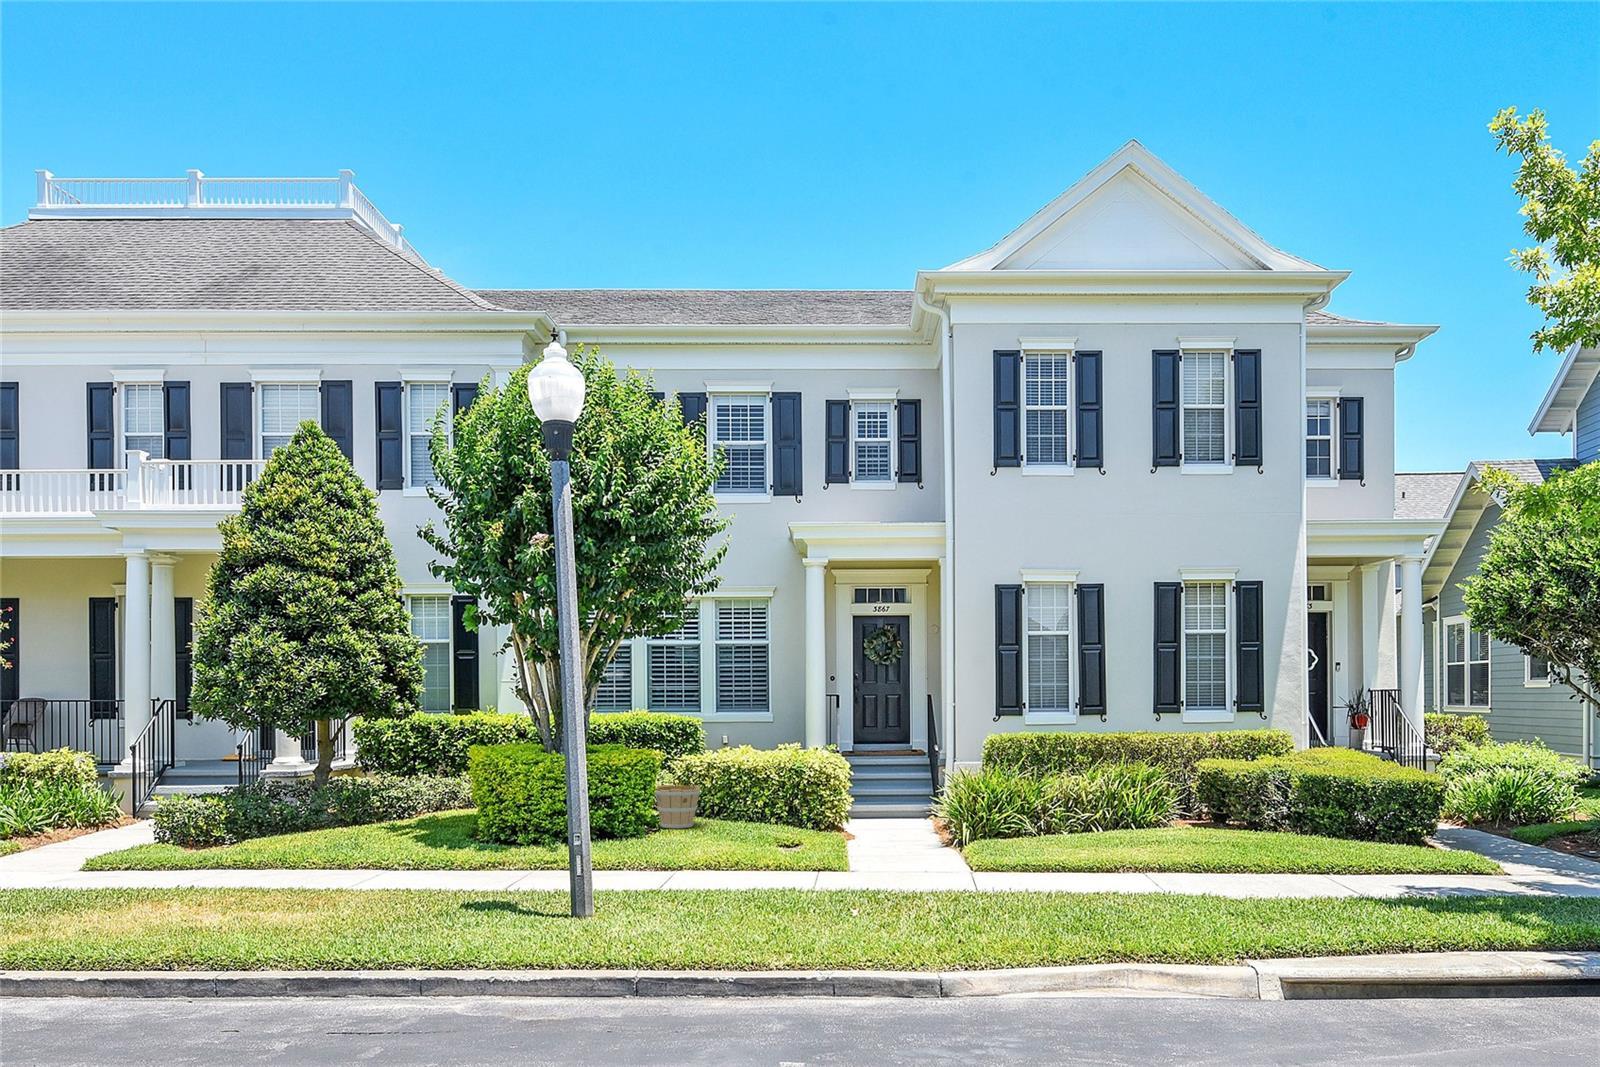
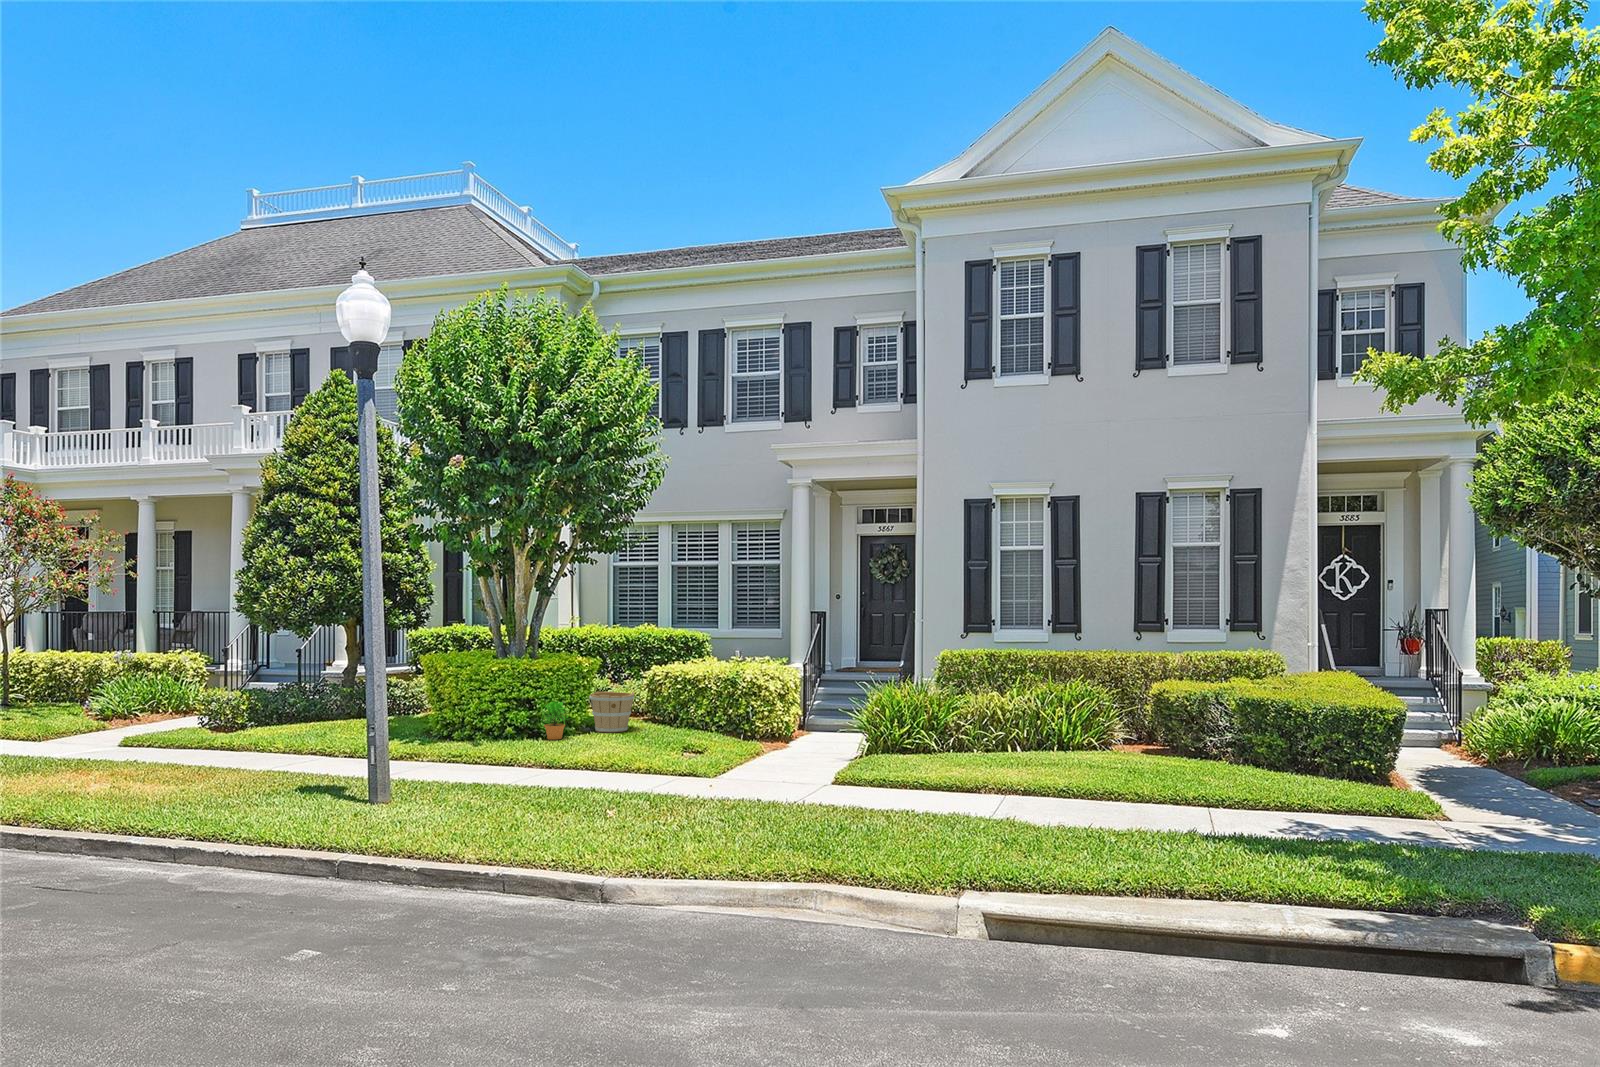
potted plant: none [618,796,652,838] -> present [542,702,568,740]

